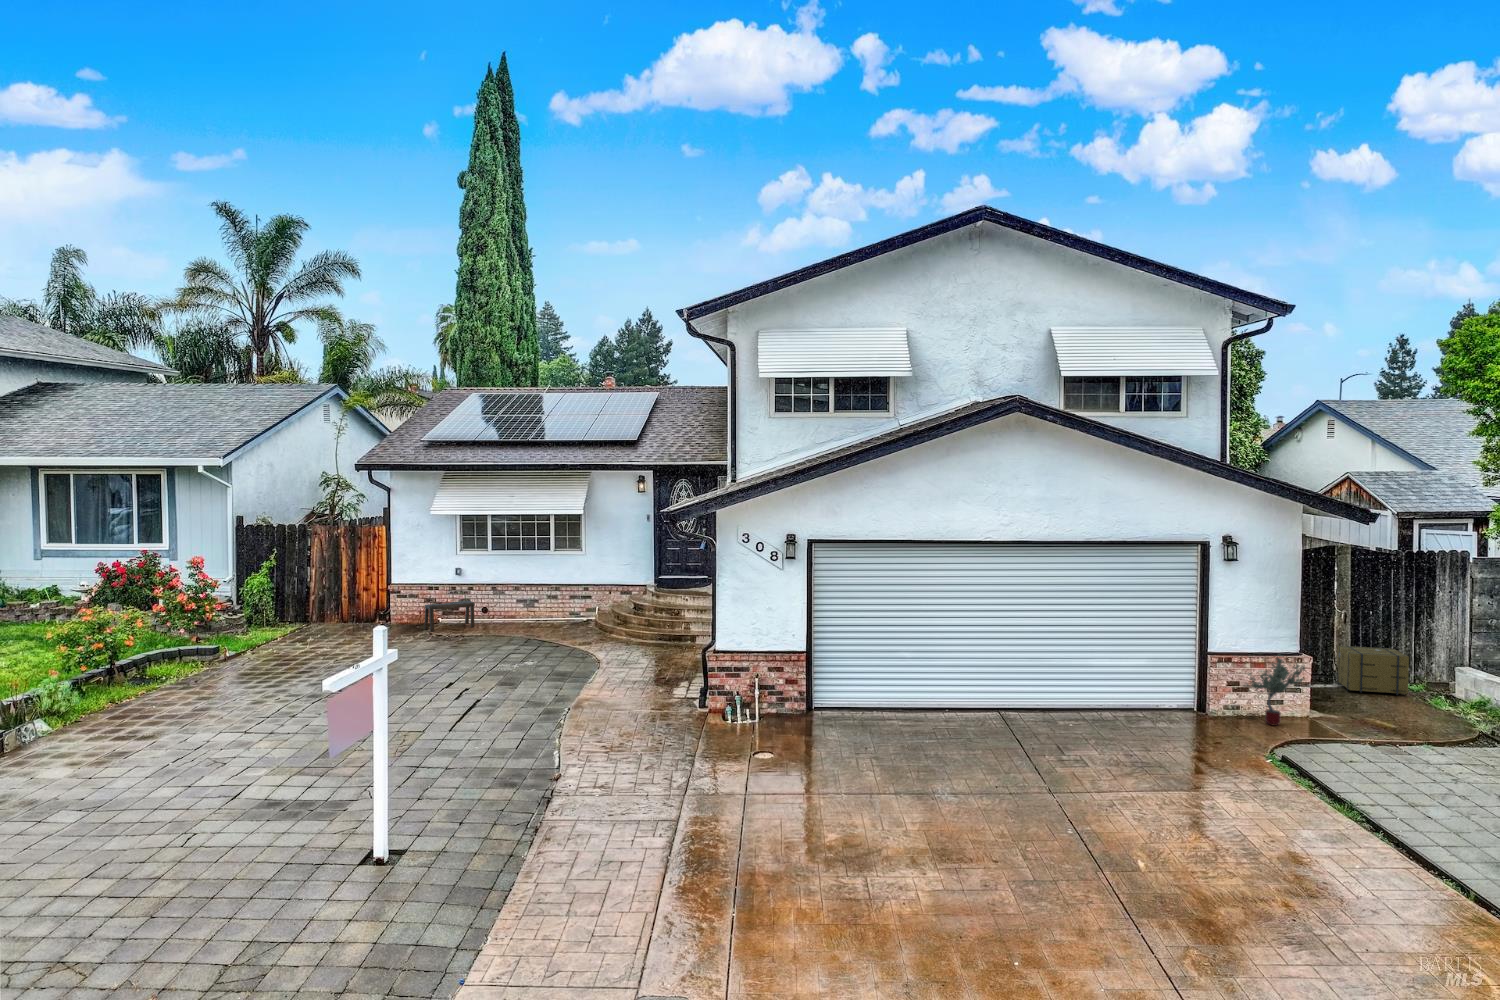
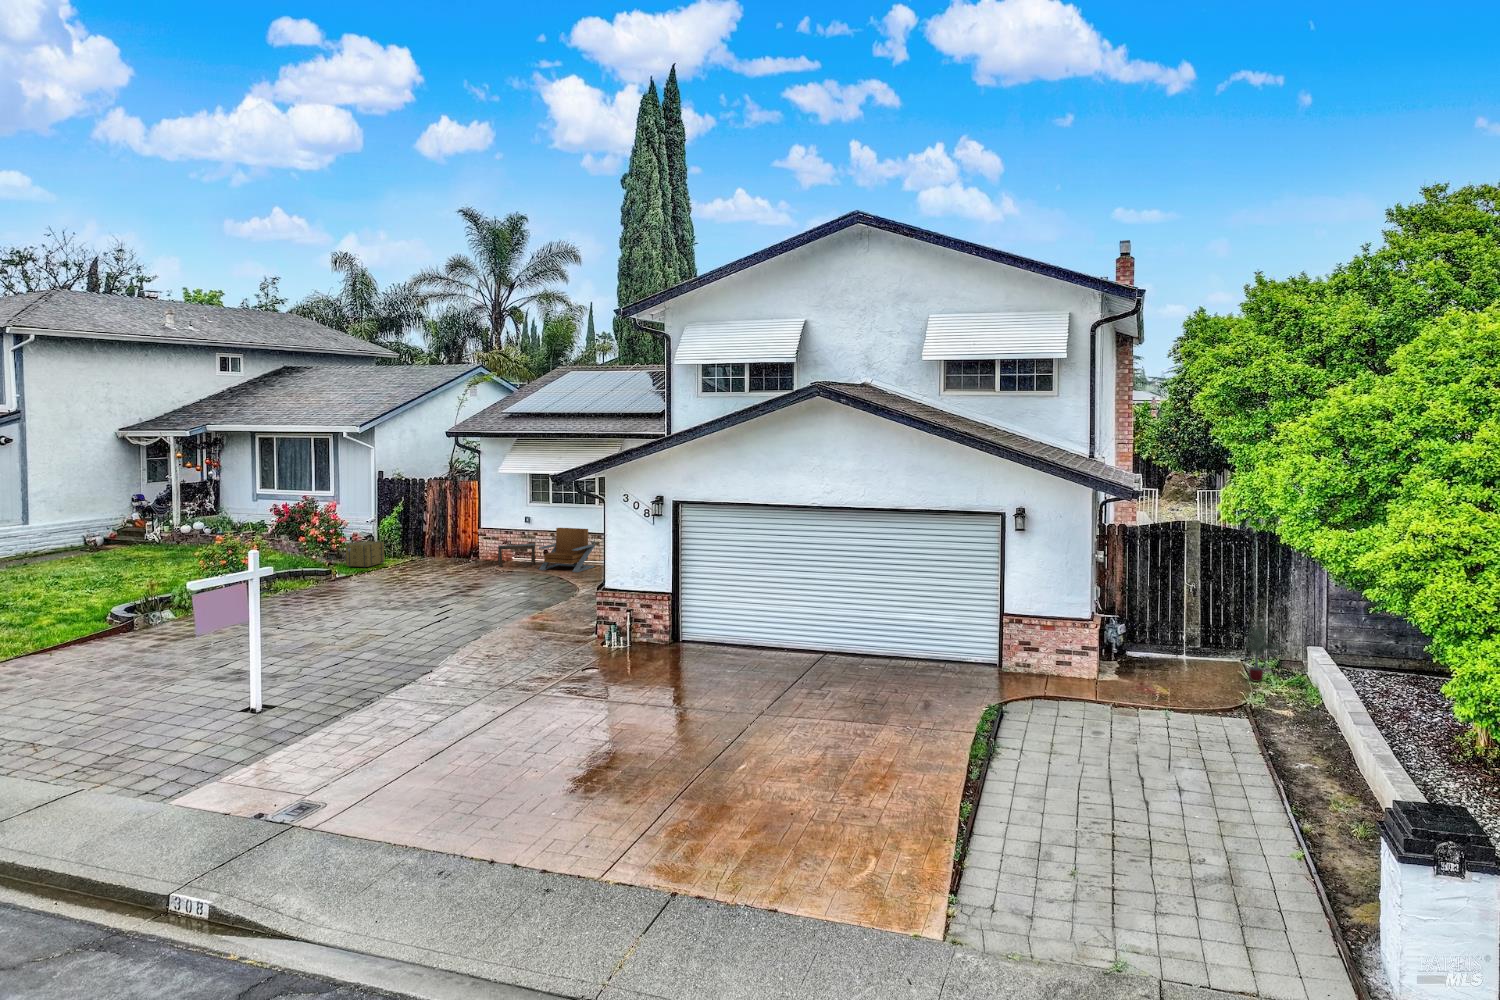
lounge chair: none [489,580,553,633] -> present [539,528,595,572]
cardboard box: present [1337,646,1409,695] -> present [346,541,385,568]
potted tree: present [1244,654,1305,726] -> present [1245,619,1281,682]

